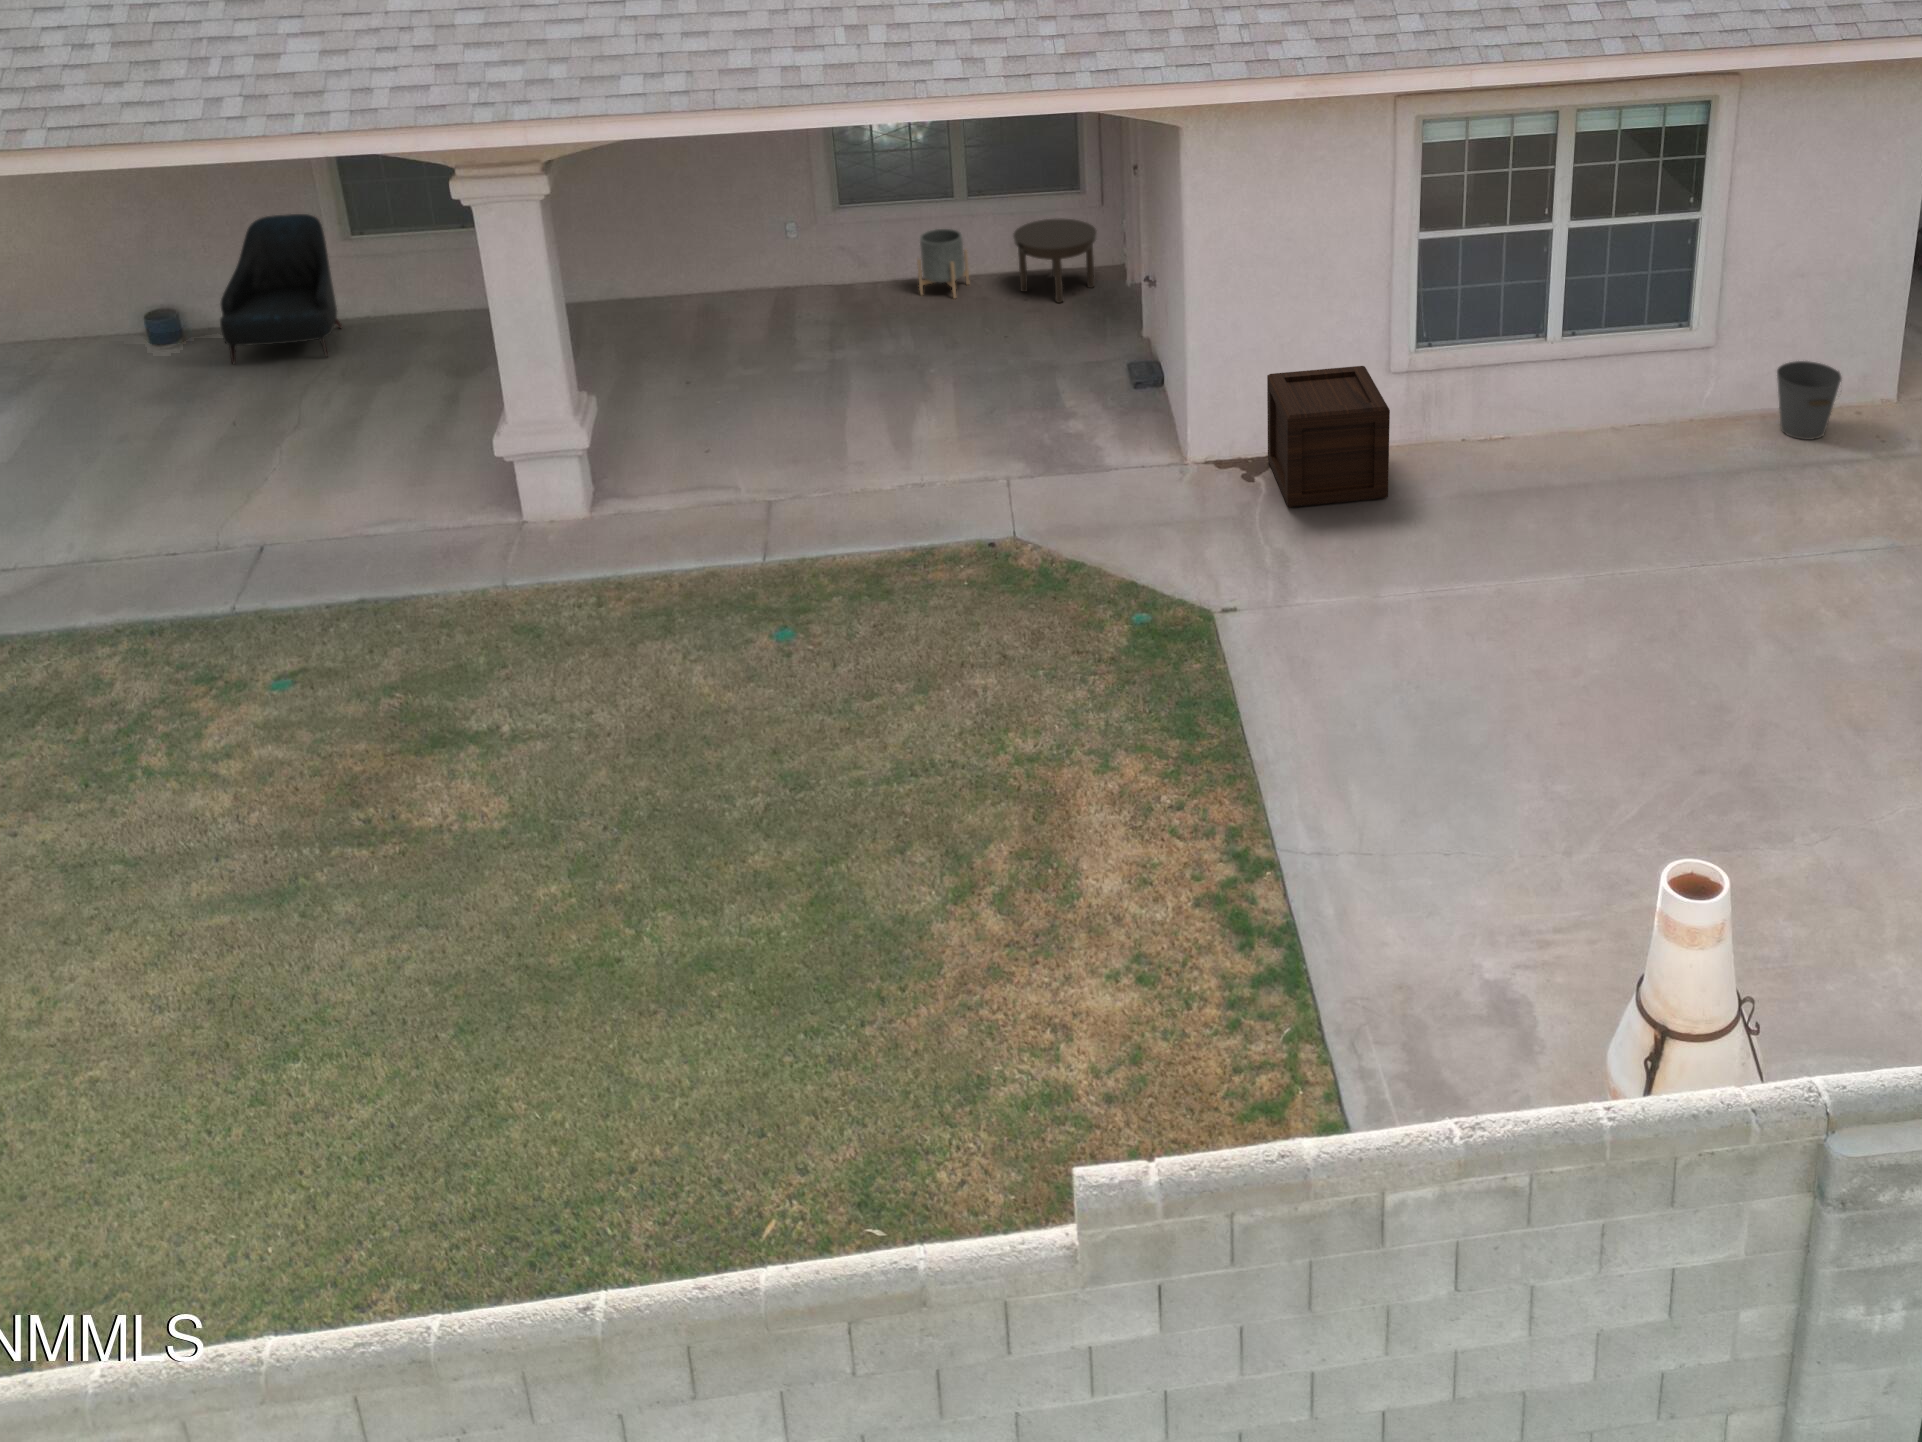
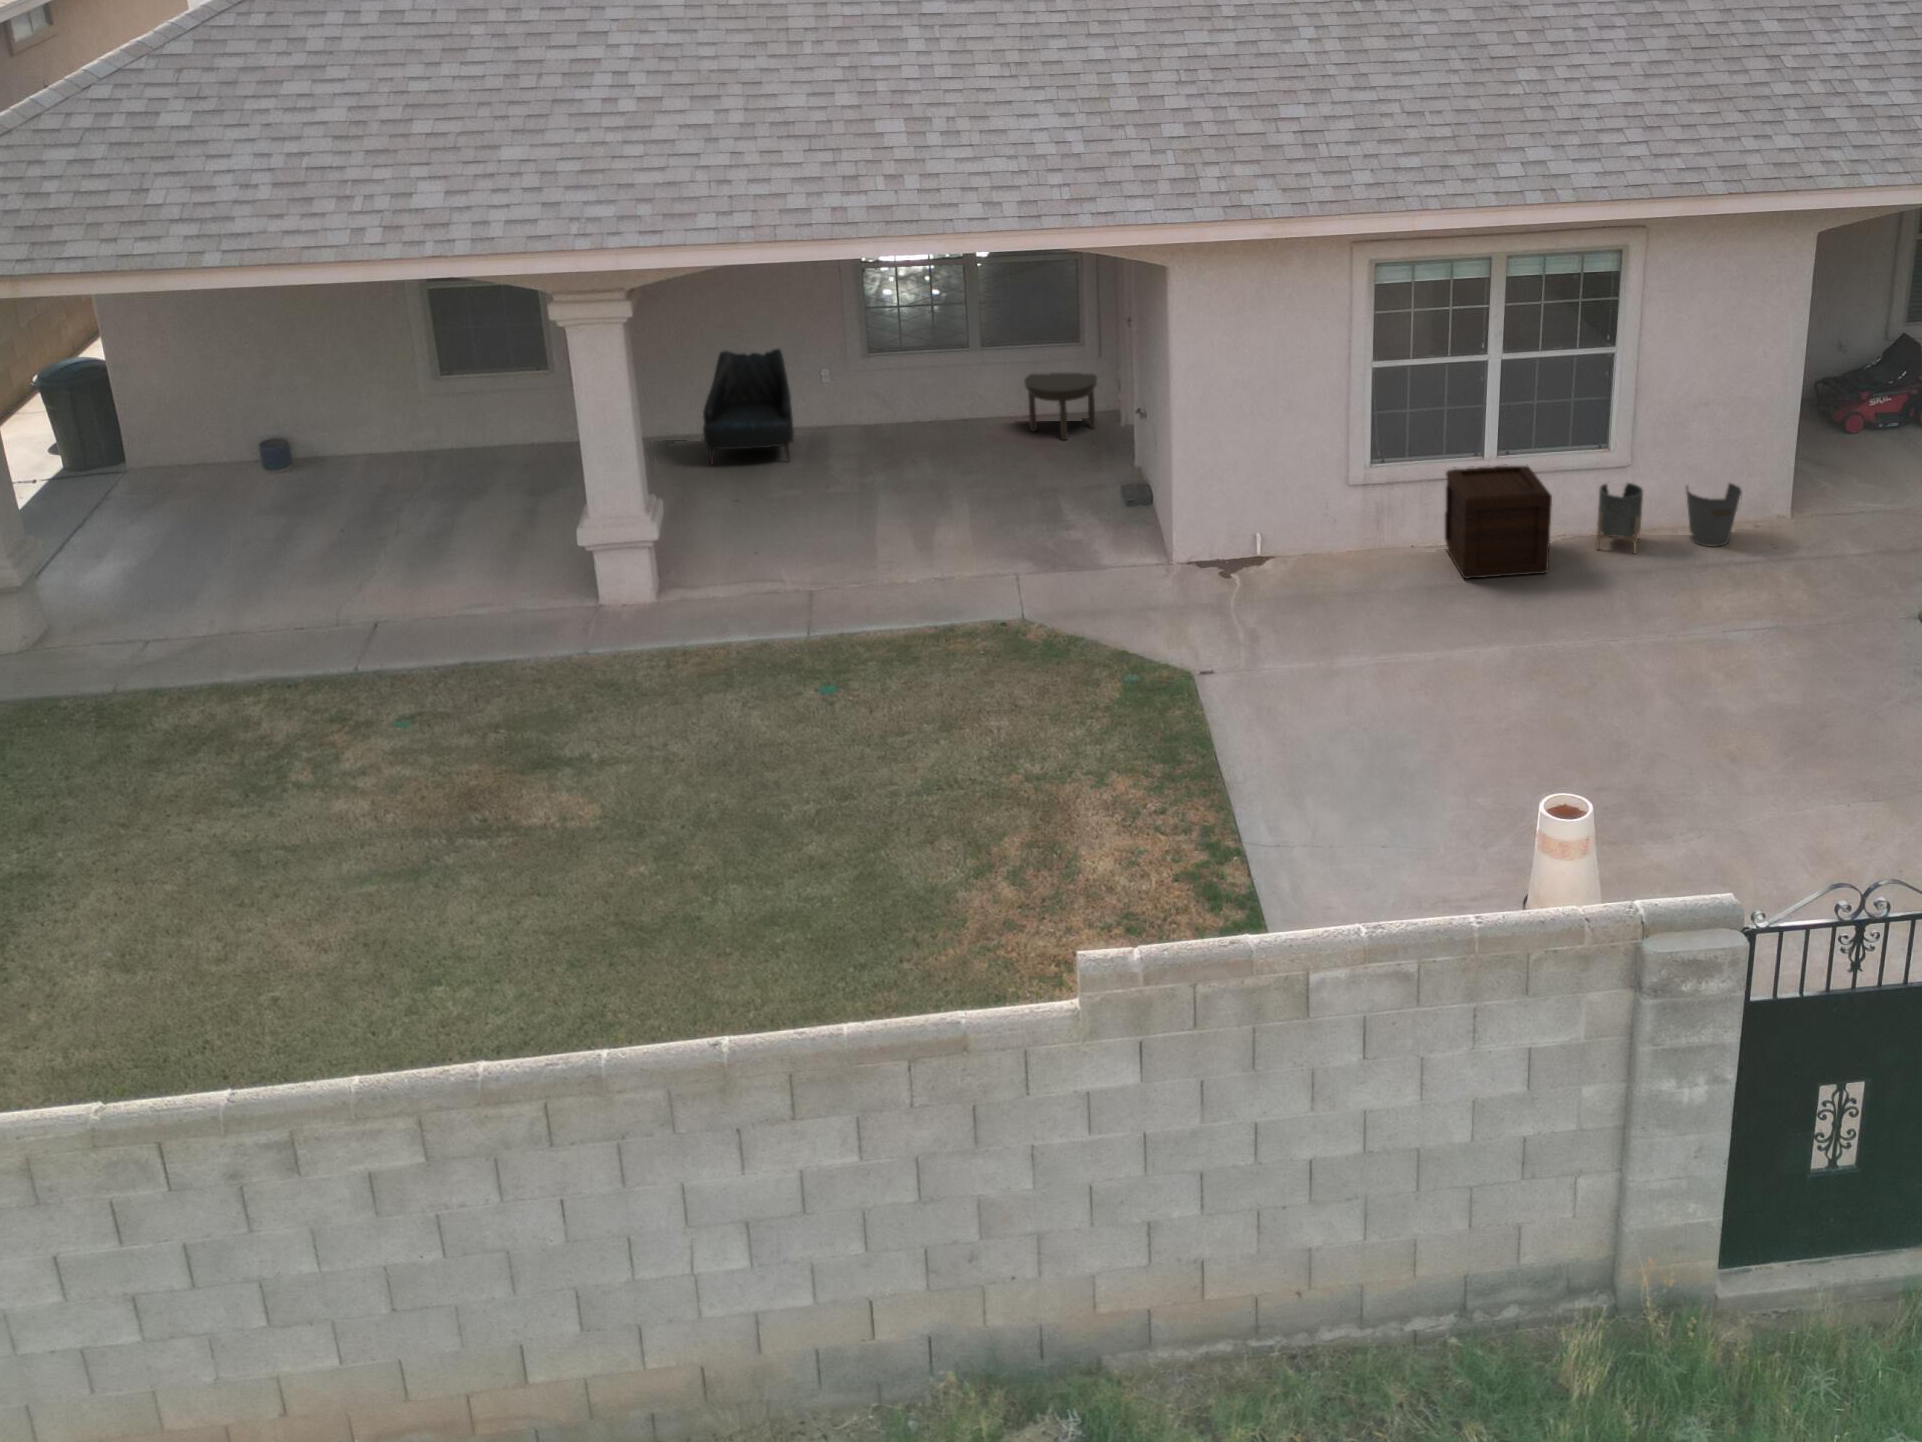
armchair: present [220,214,343,364] -> present [703,349,794,465]
planter: present [917,229,969,298] -> present [1596,483,1643,554]
wooden crate: present [1267,366,1390,507] -> present [1445,466,1552,579]

